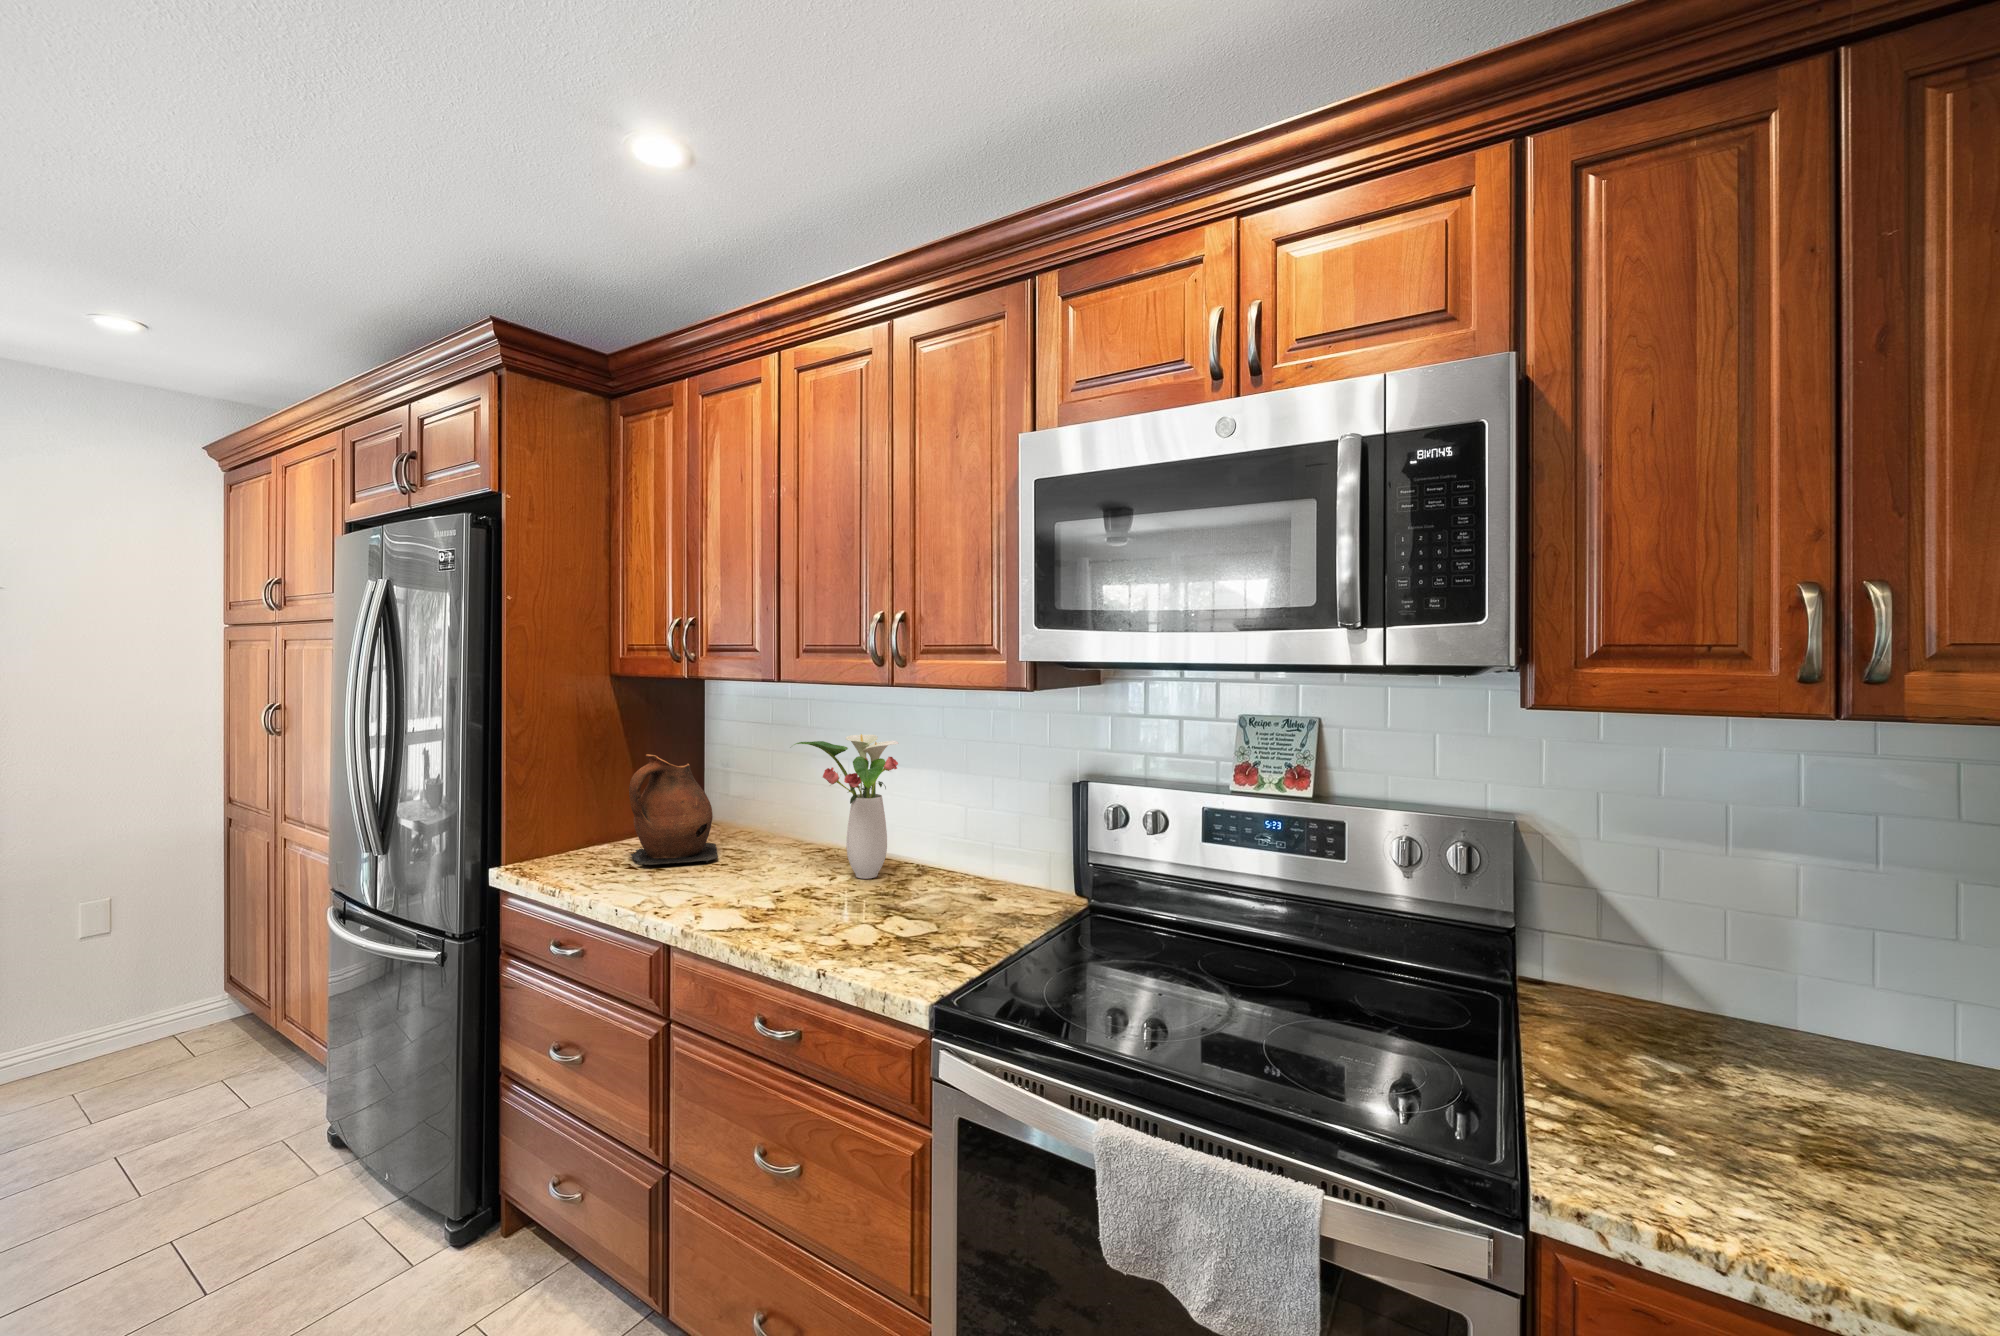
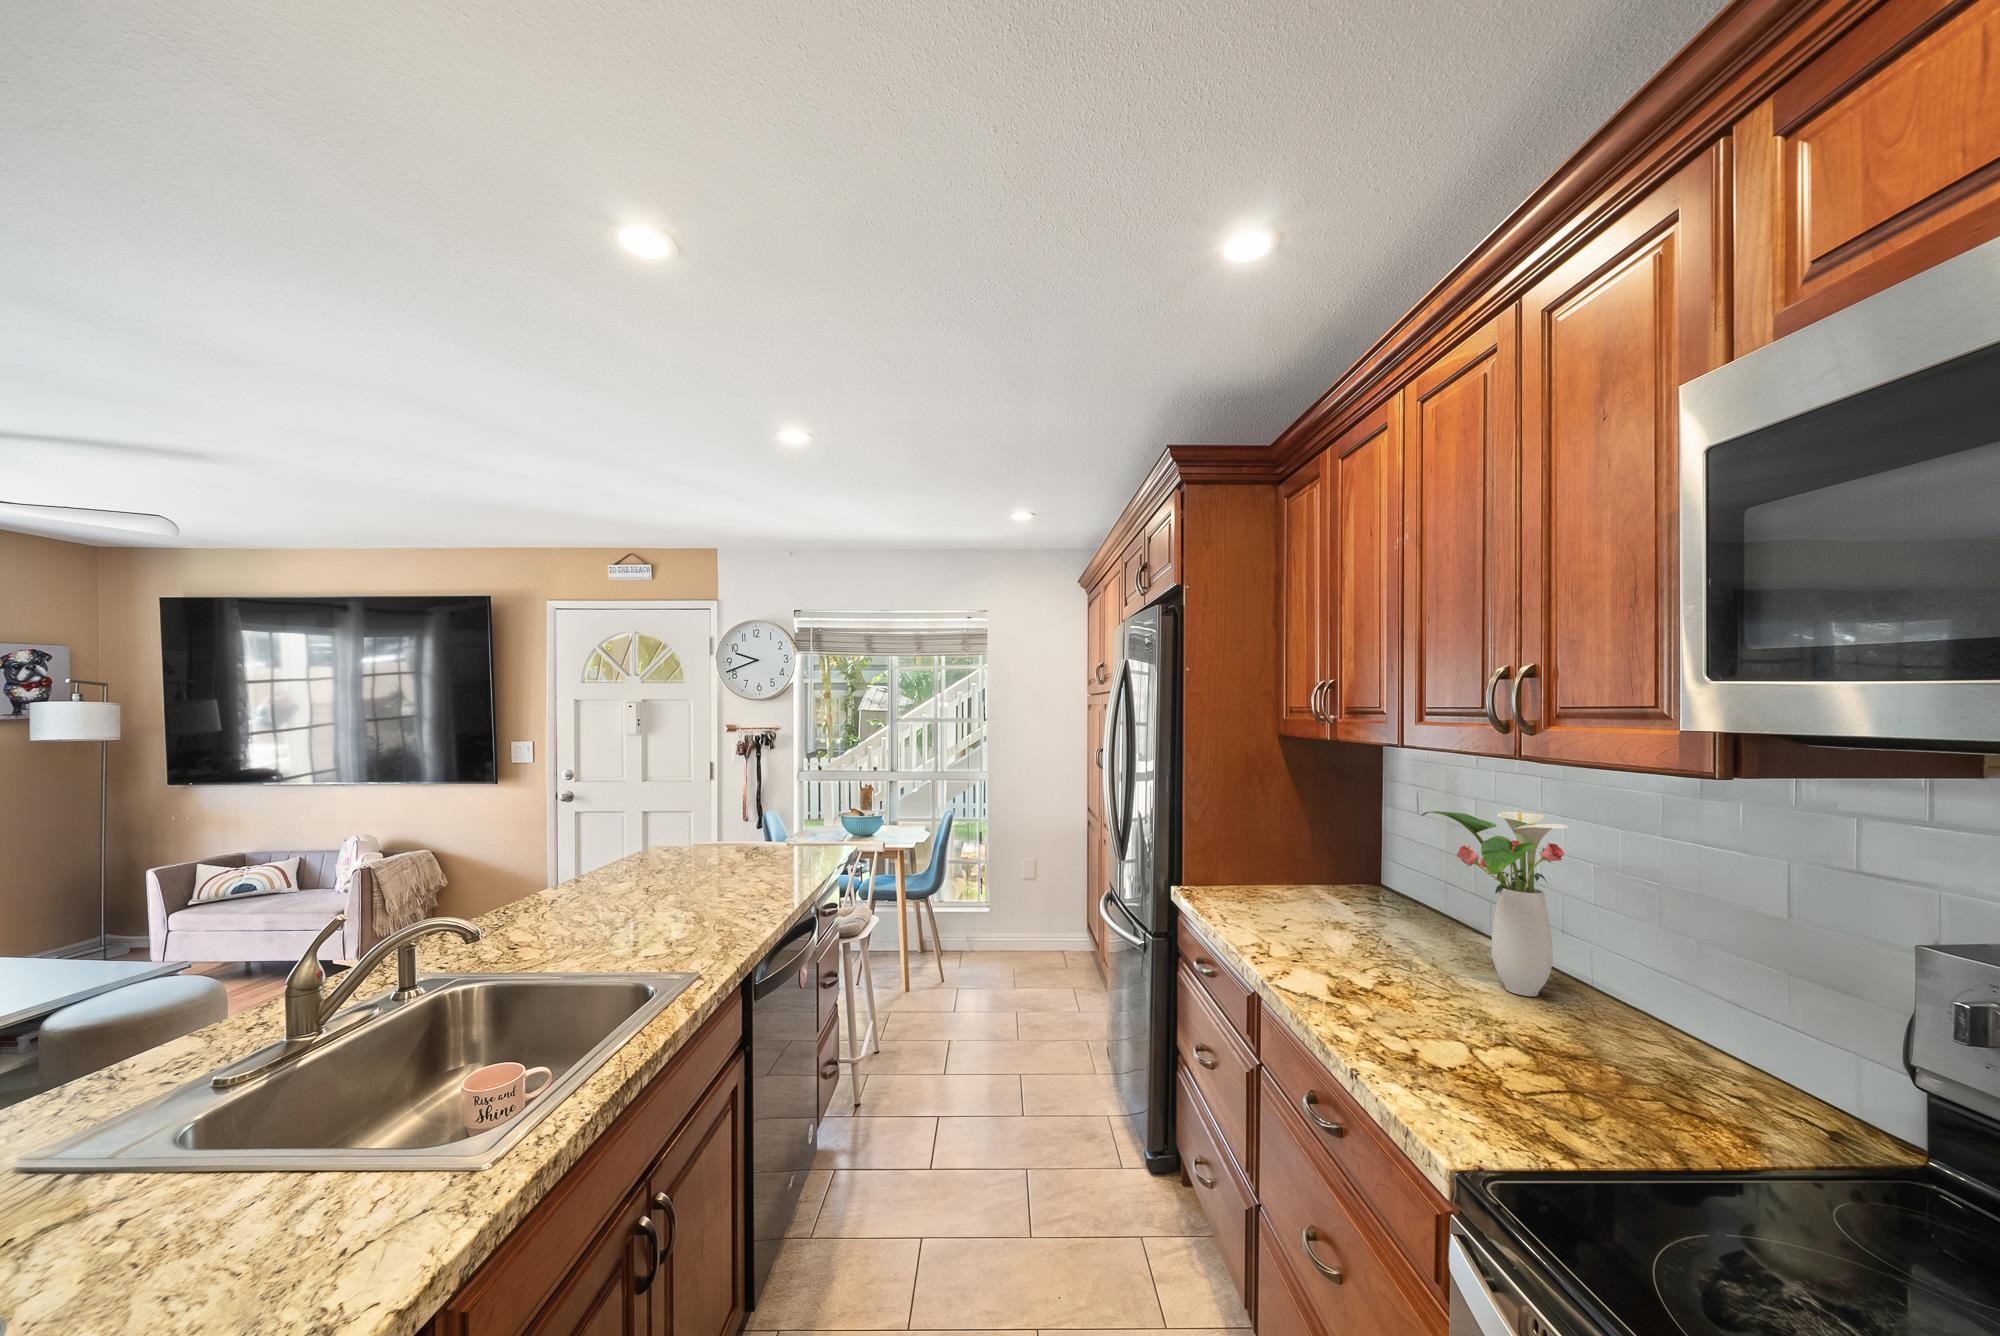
ceramic pitcher: present [629,754,718,865] -> none [1273,807,1371,927]

